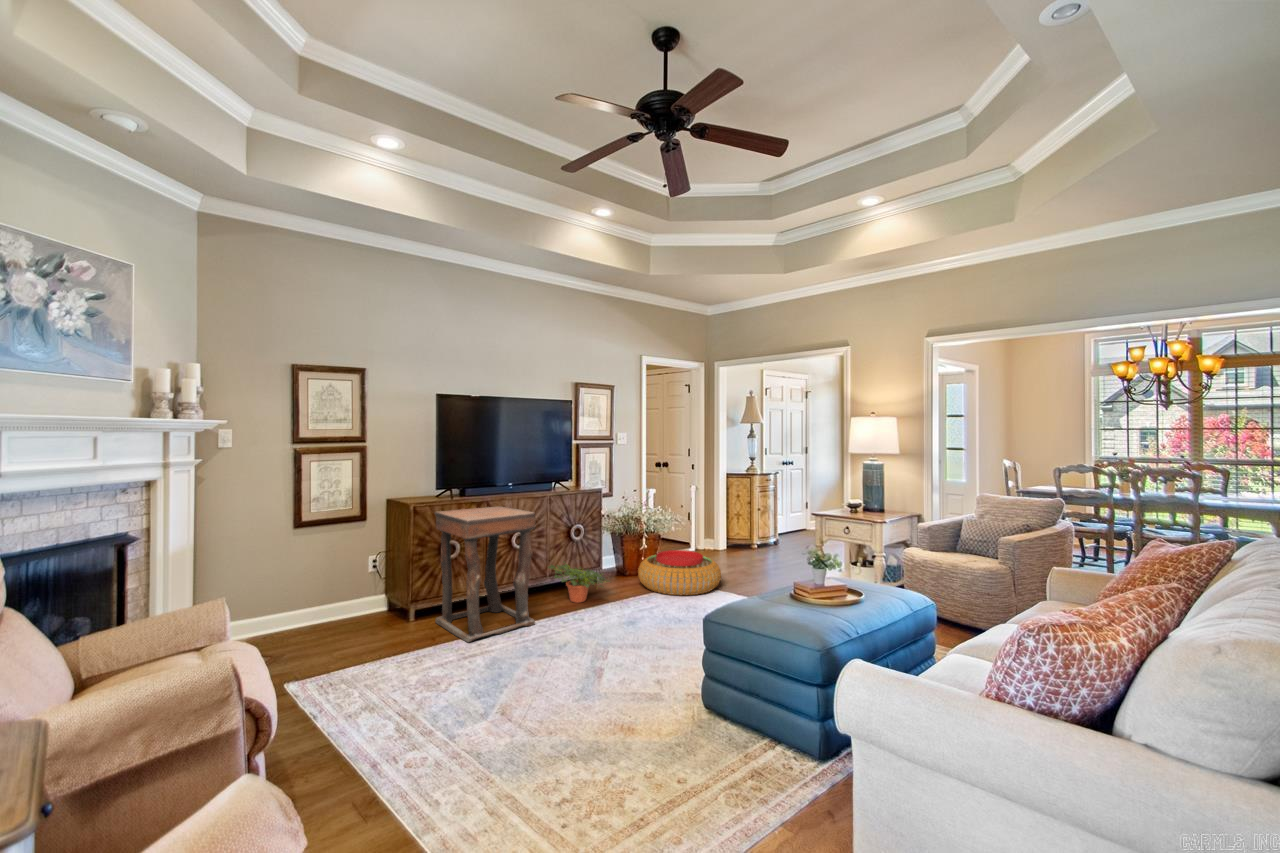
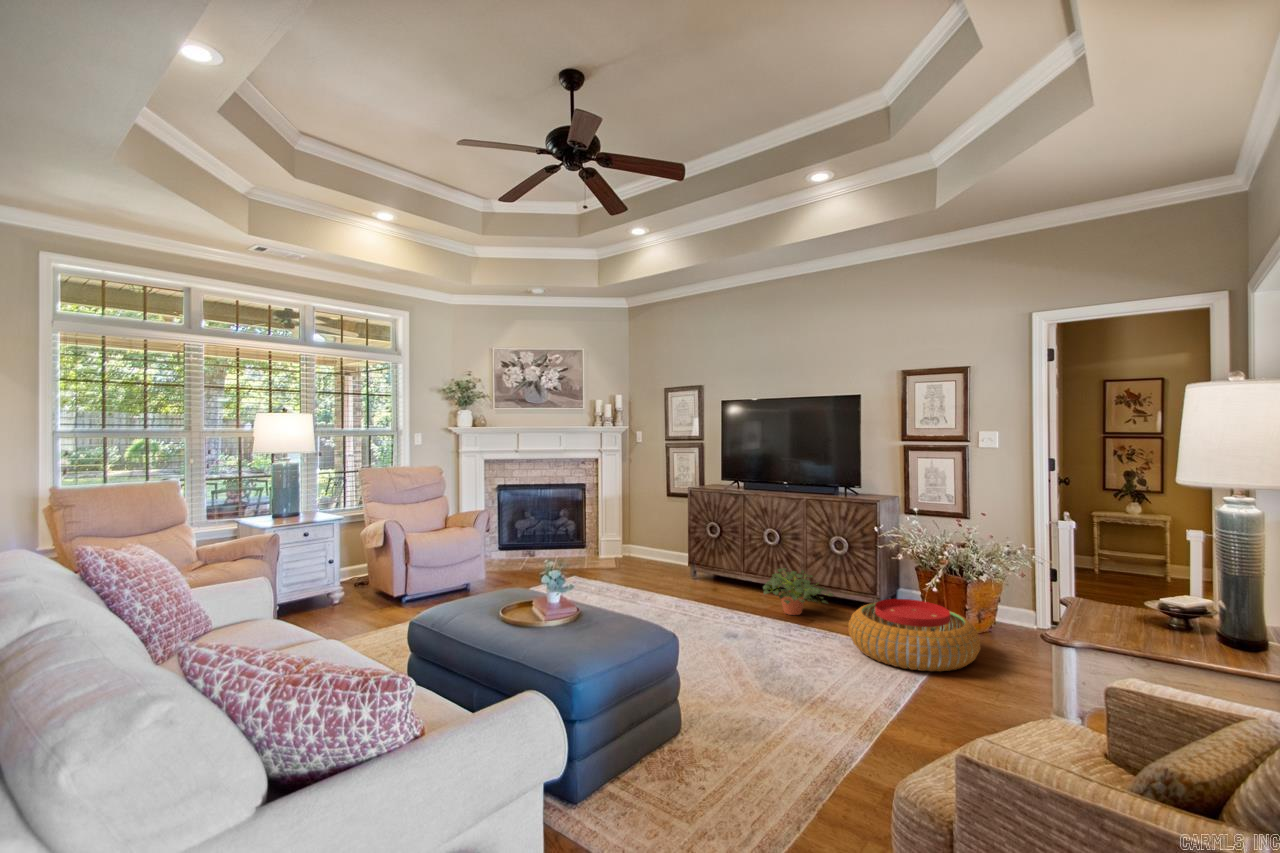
side table: present [435,506,536,642] -> none [663,495,749,606]

